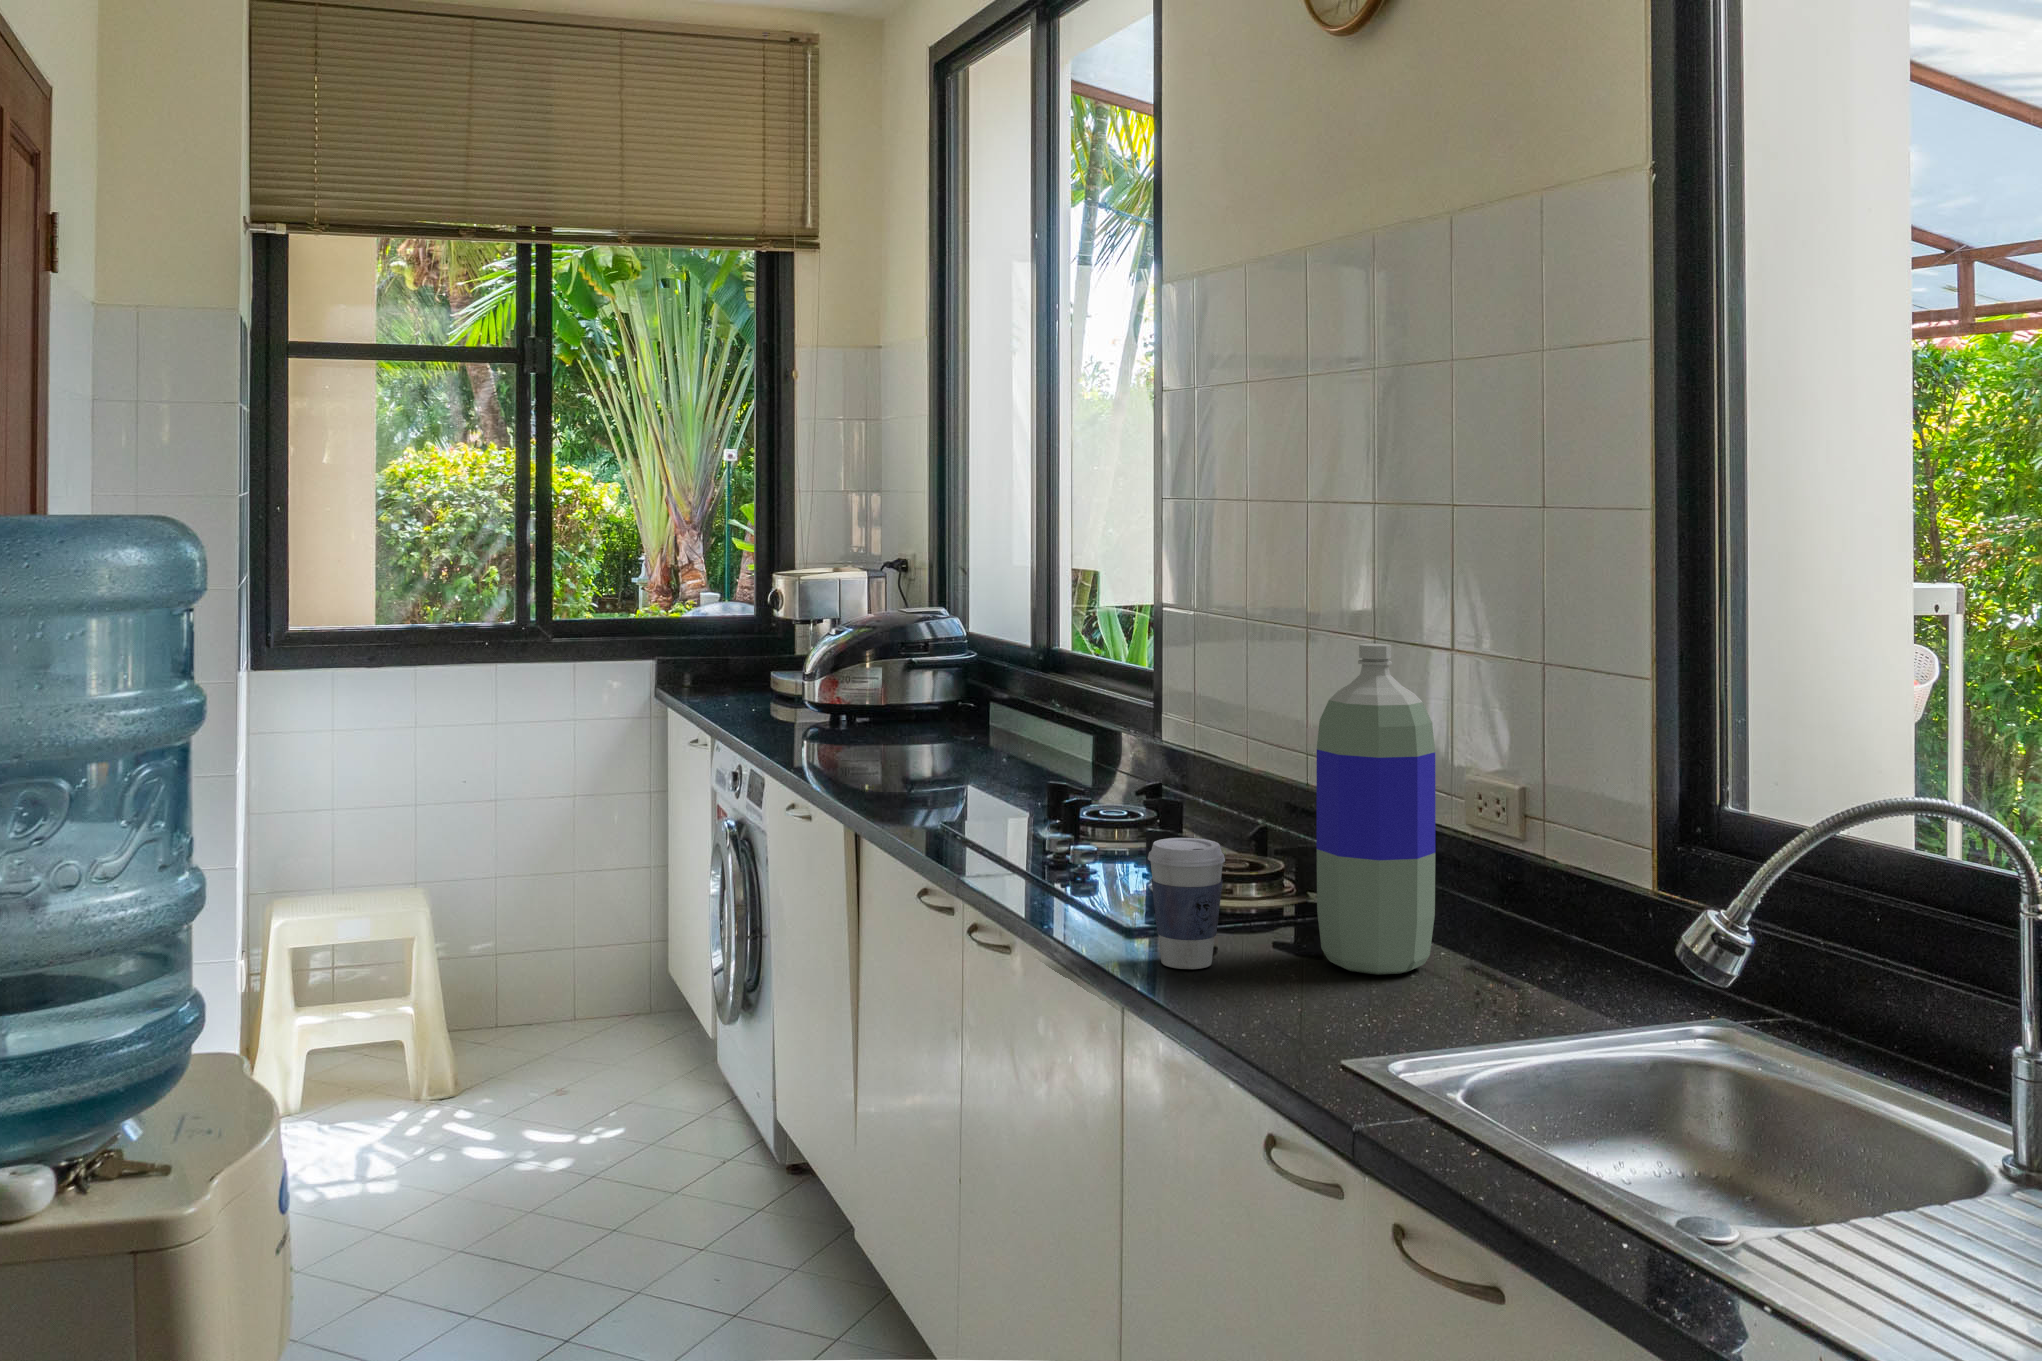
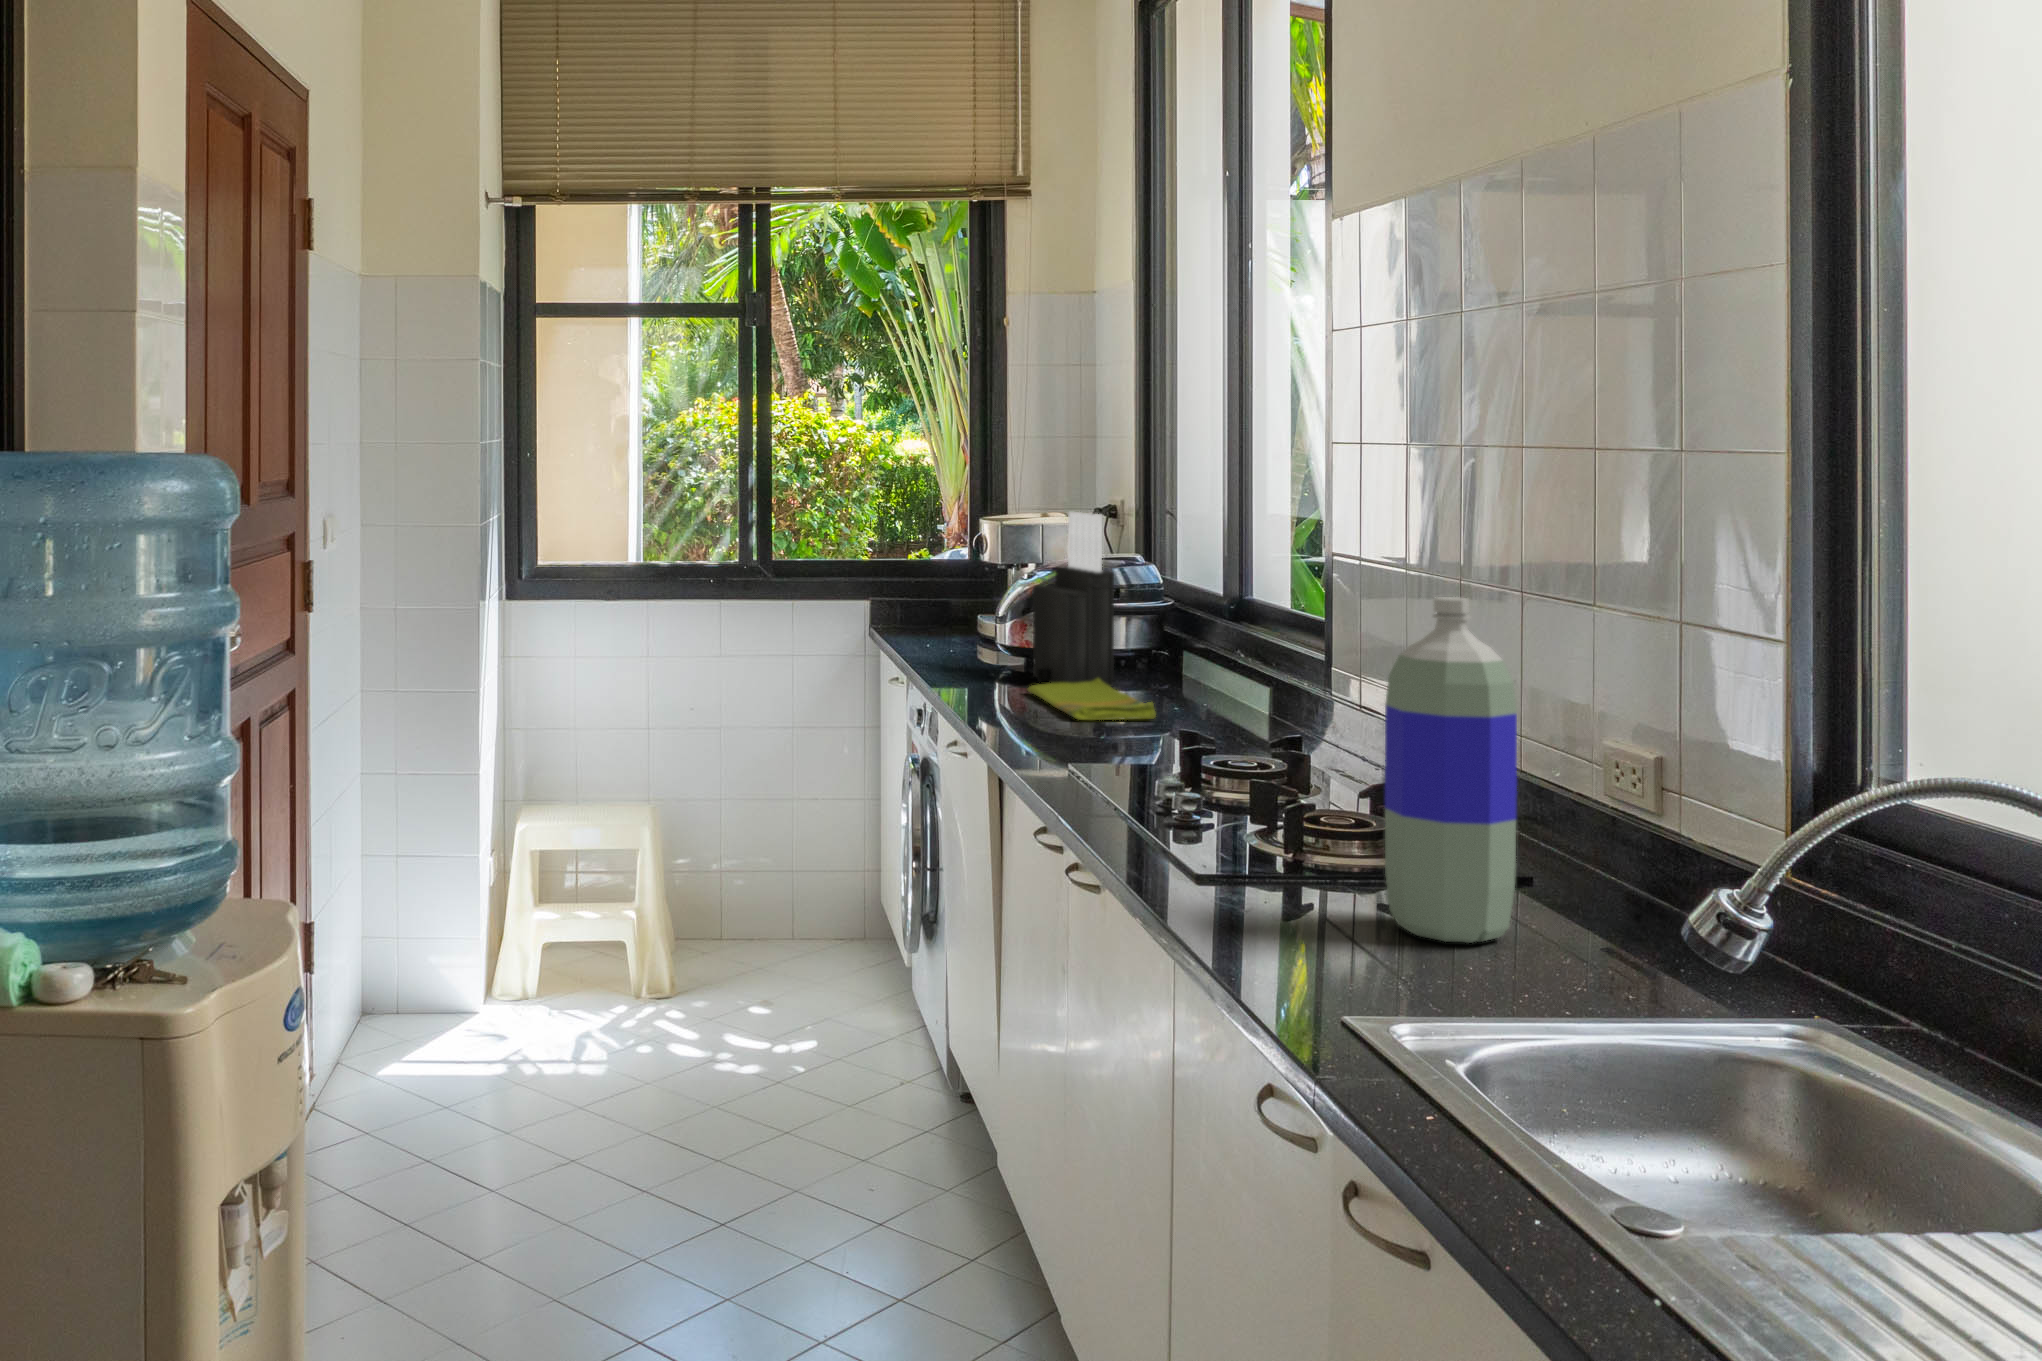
knife block: none [848,565,932,742] -> present [1033,512,1114,686]
dish towel: none [852,731,991,774] -> present [1028,678,1155,720]
coffee cup: present [1148,838,1225,969] -> none [1204,788,1285,920]

